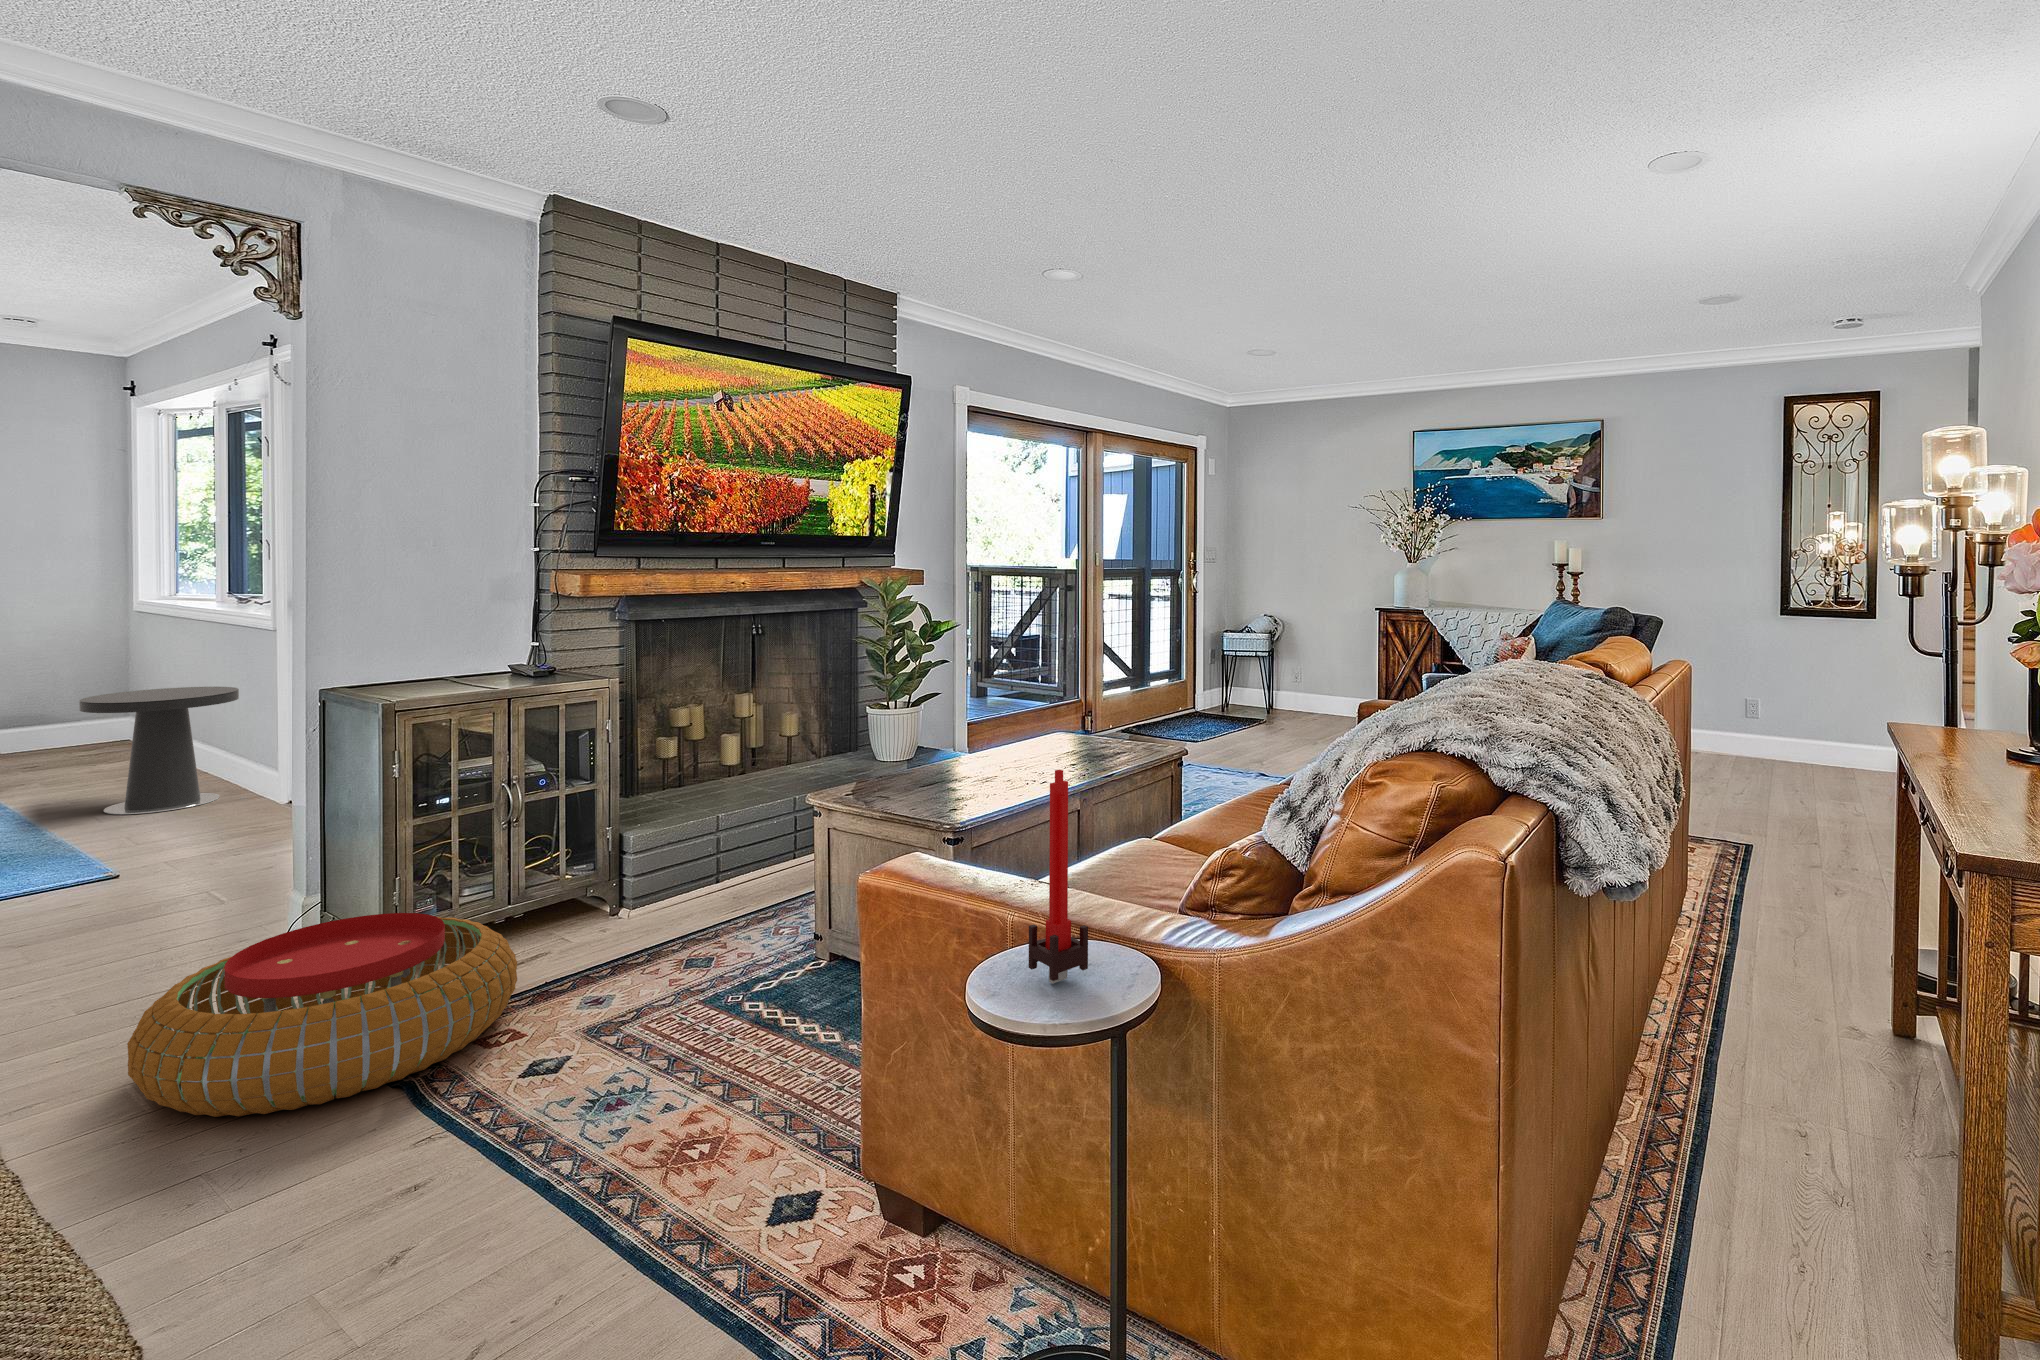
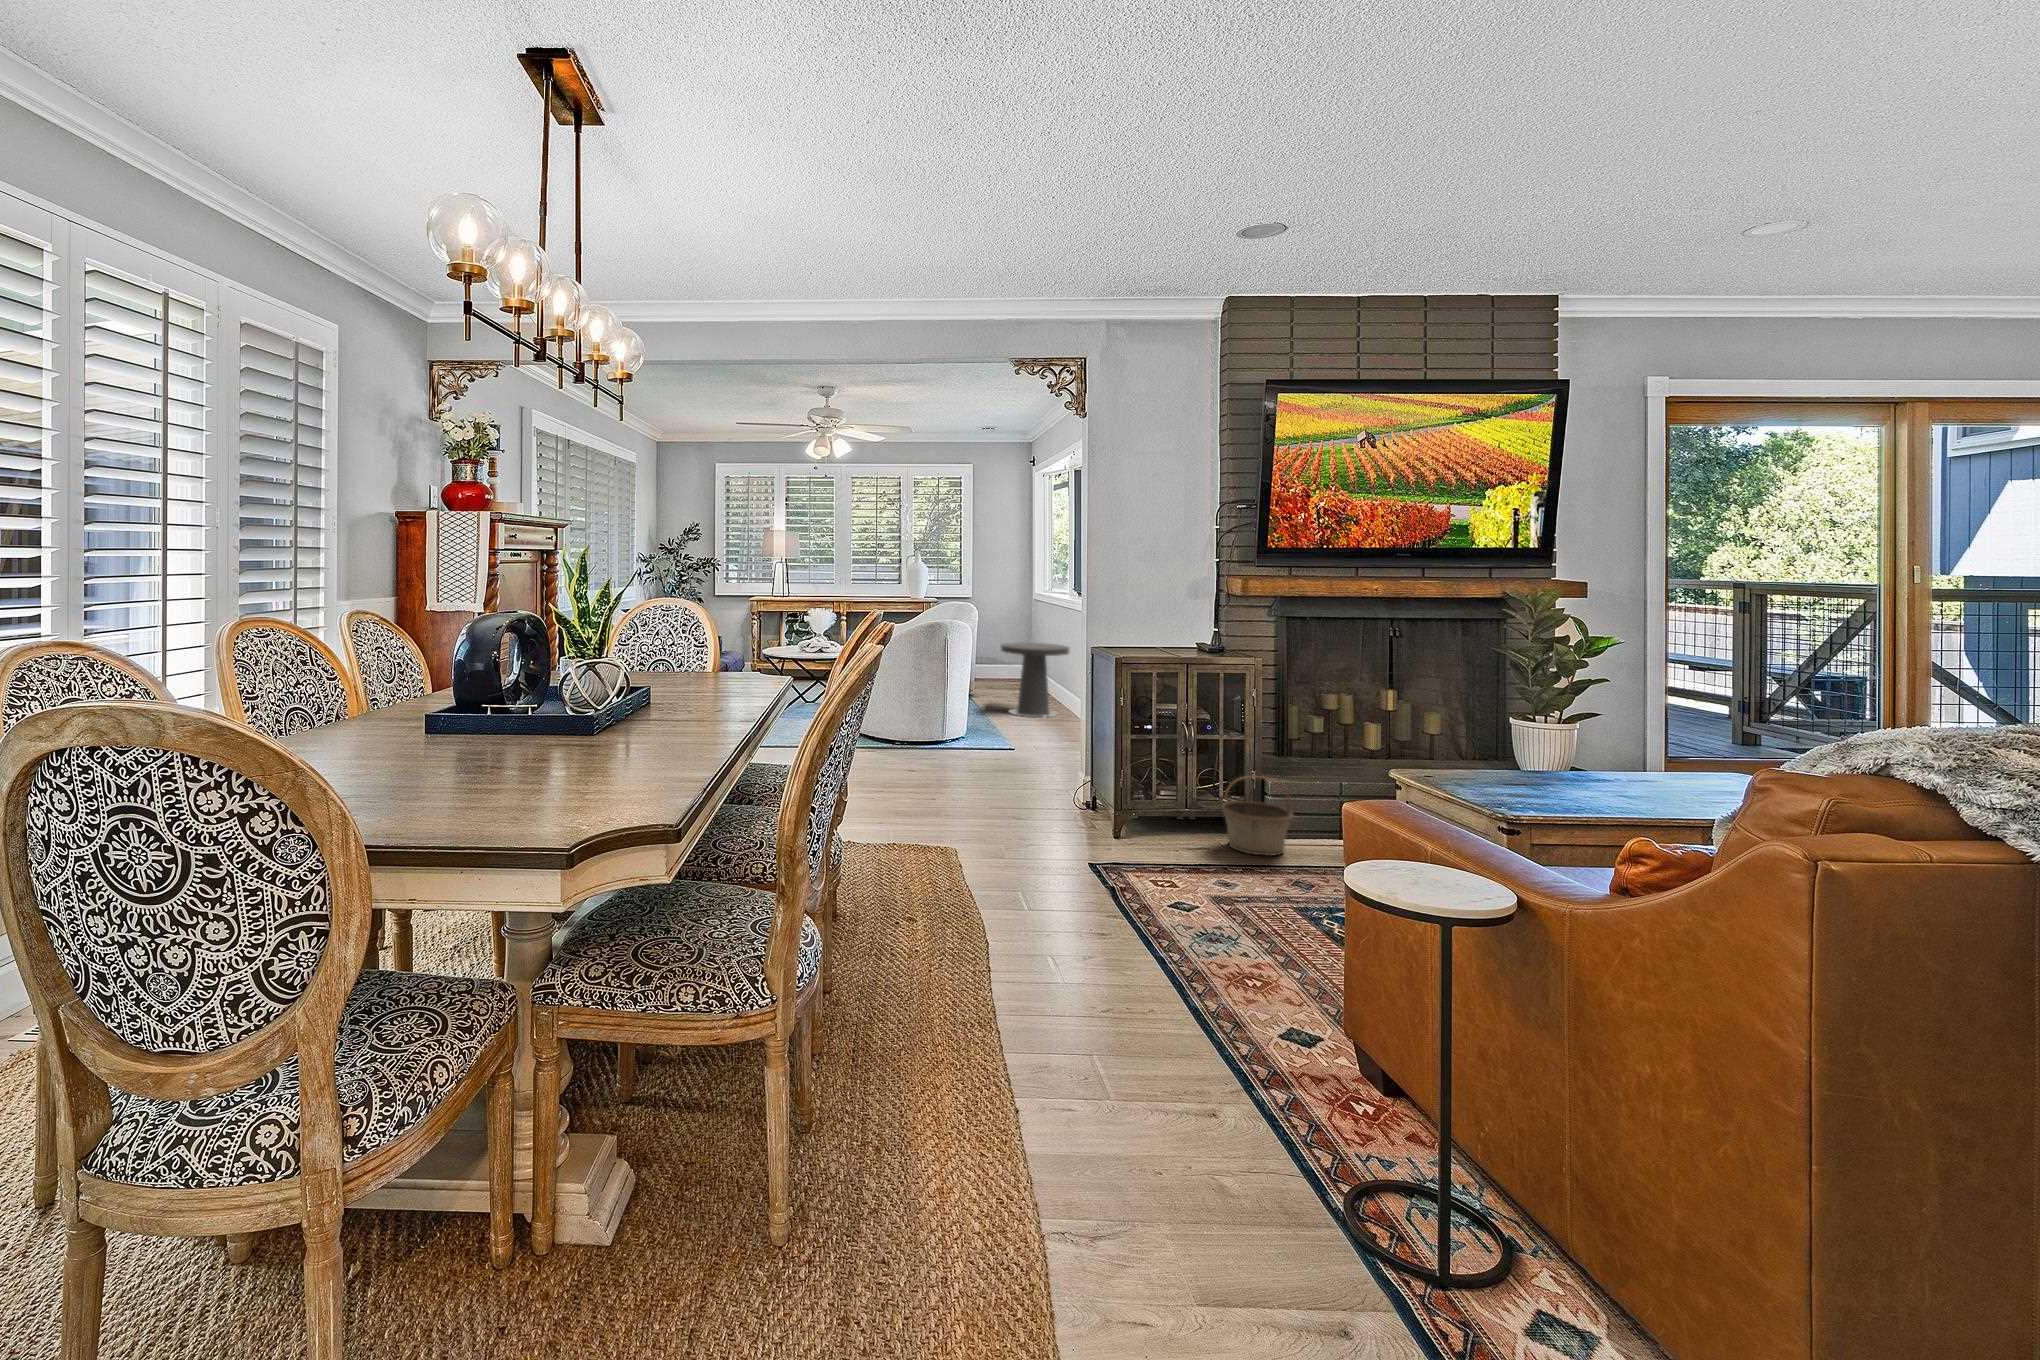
candle: present [1029,770,1088,984] -> none [1403,732,1448,888]
basket: none [567,831,671,941] -> present [1222,776,1293,855]
pouf: present [127,913,517,1117] -> none [997,784,1178,884]

